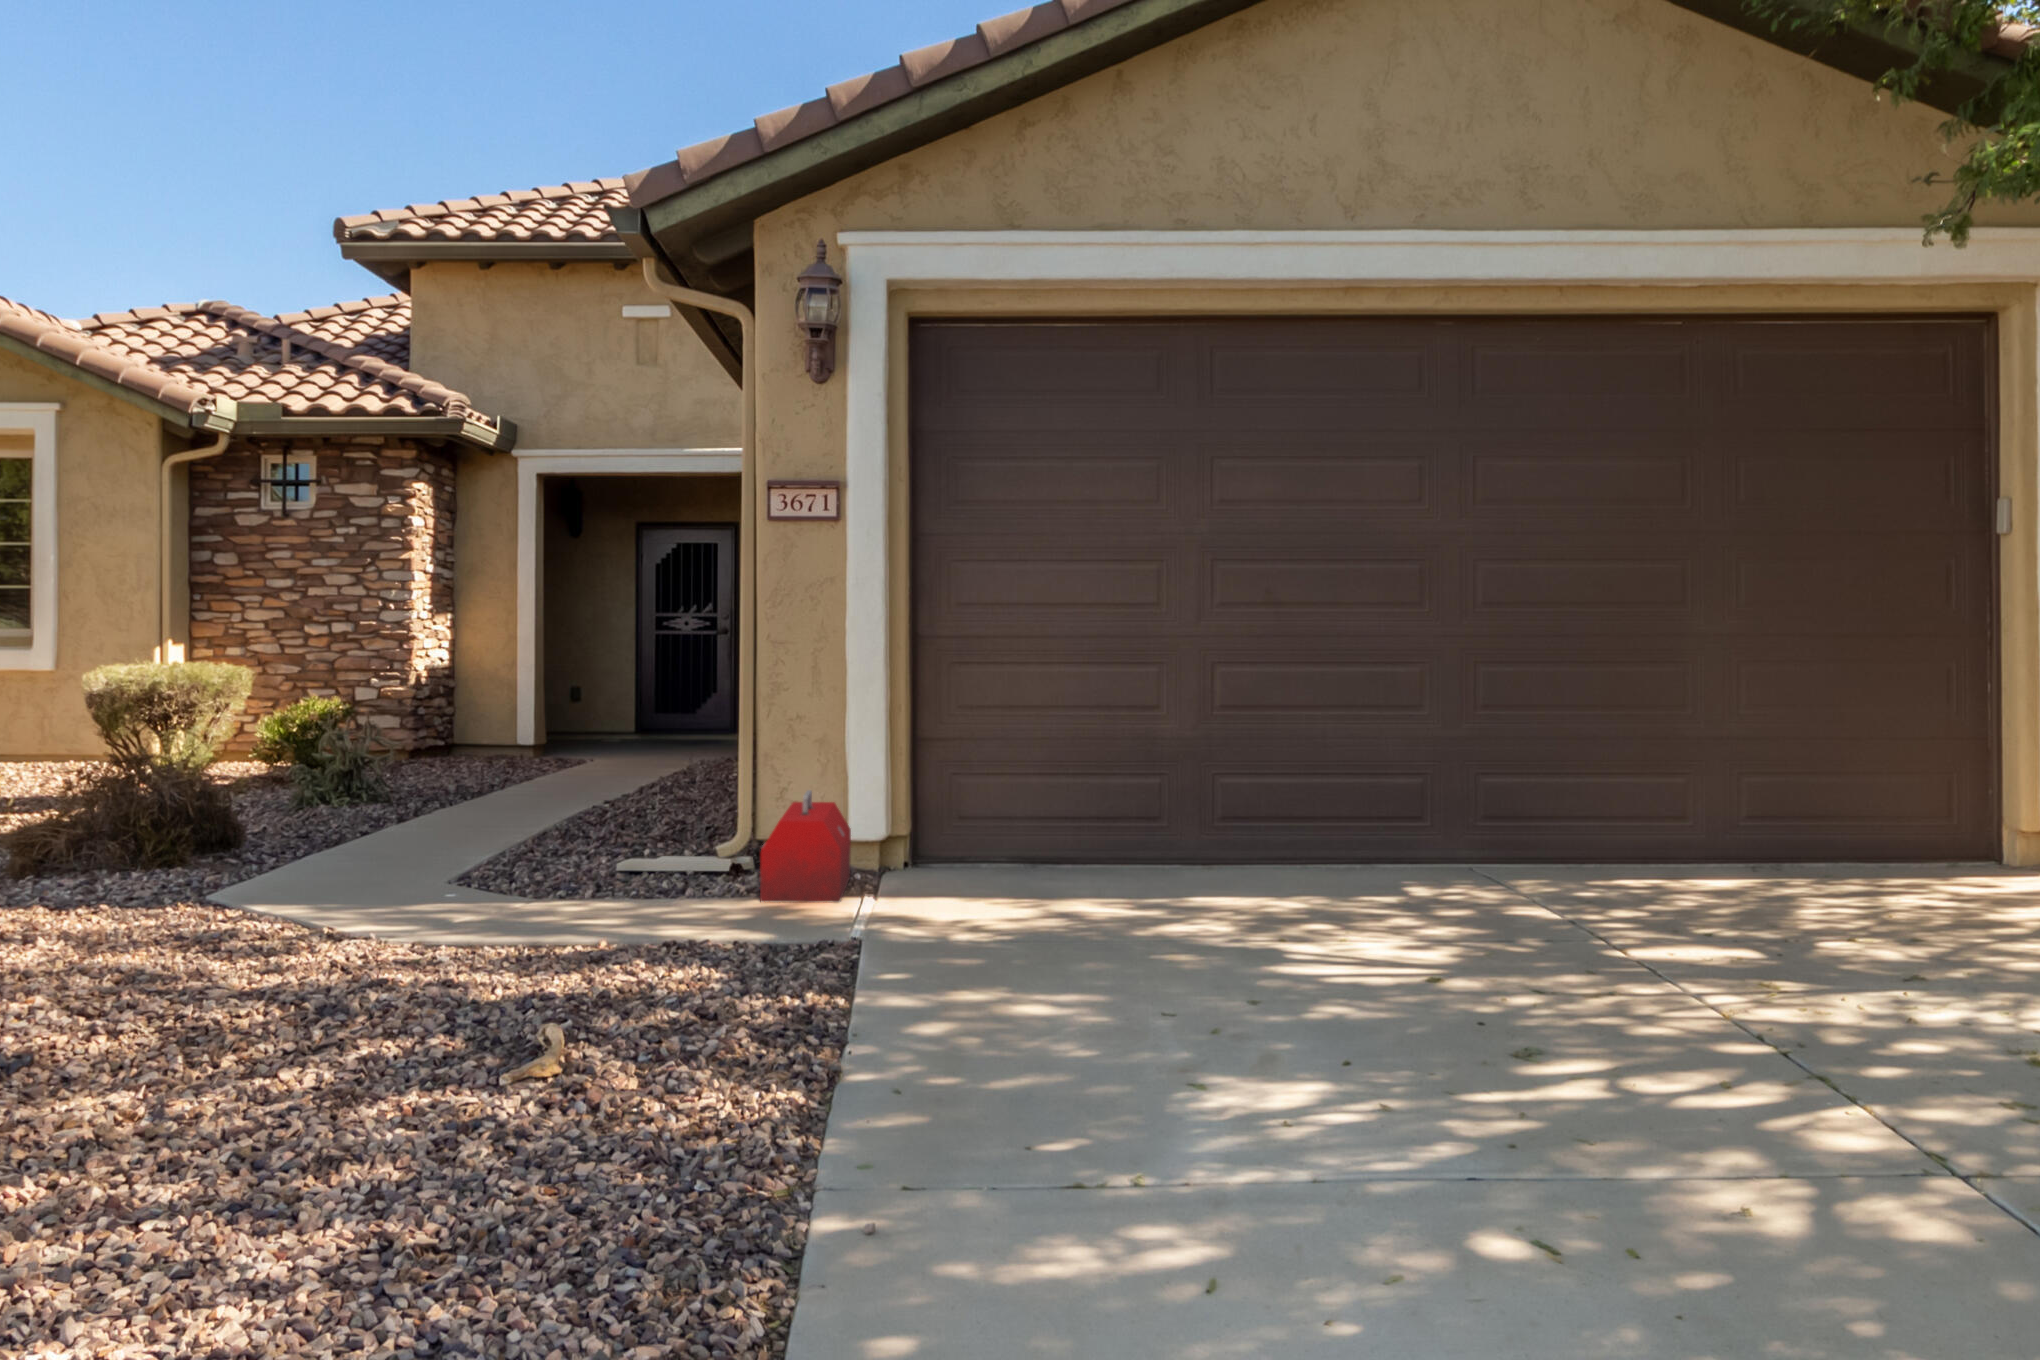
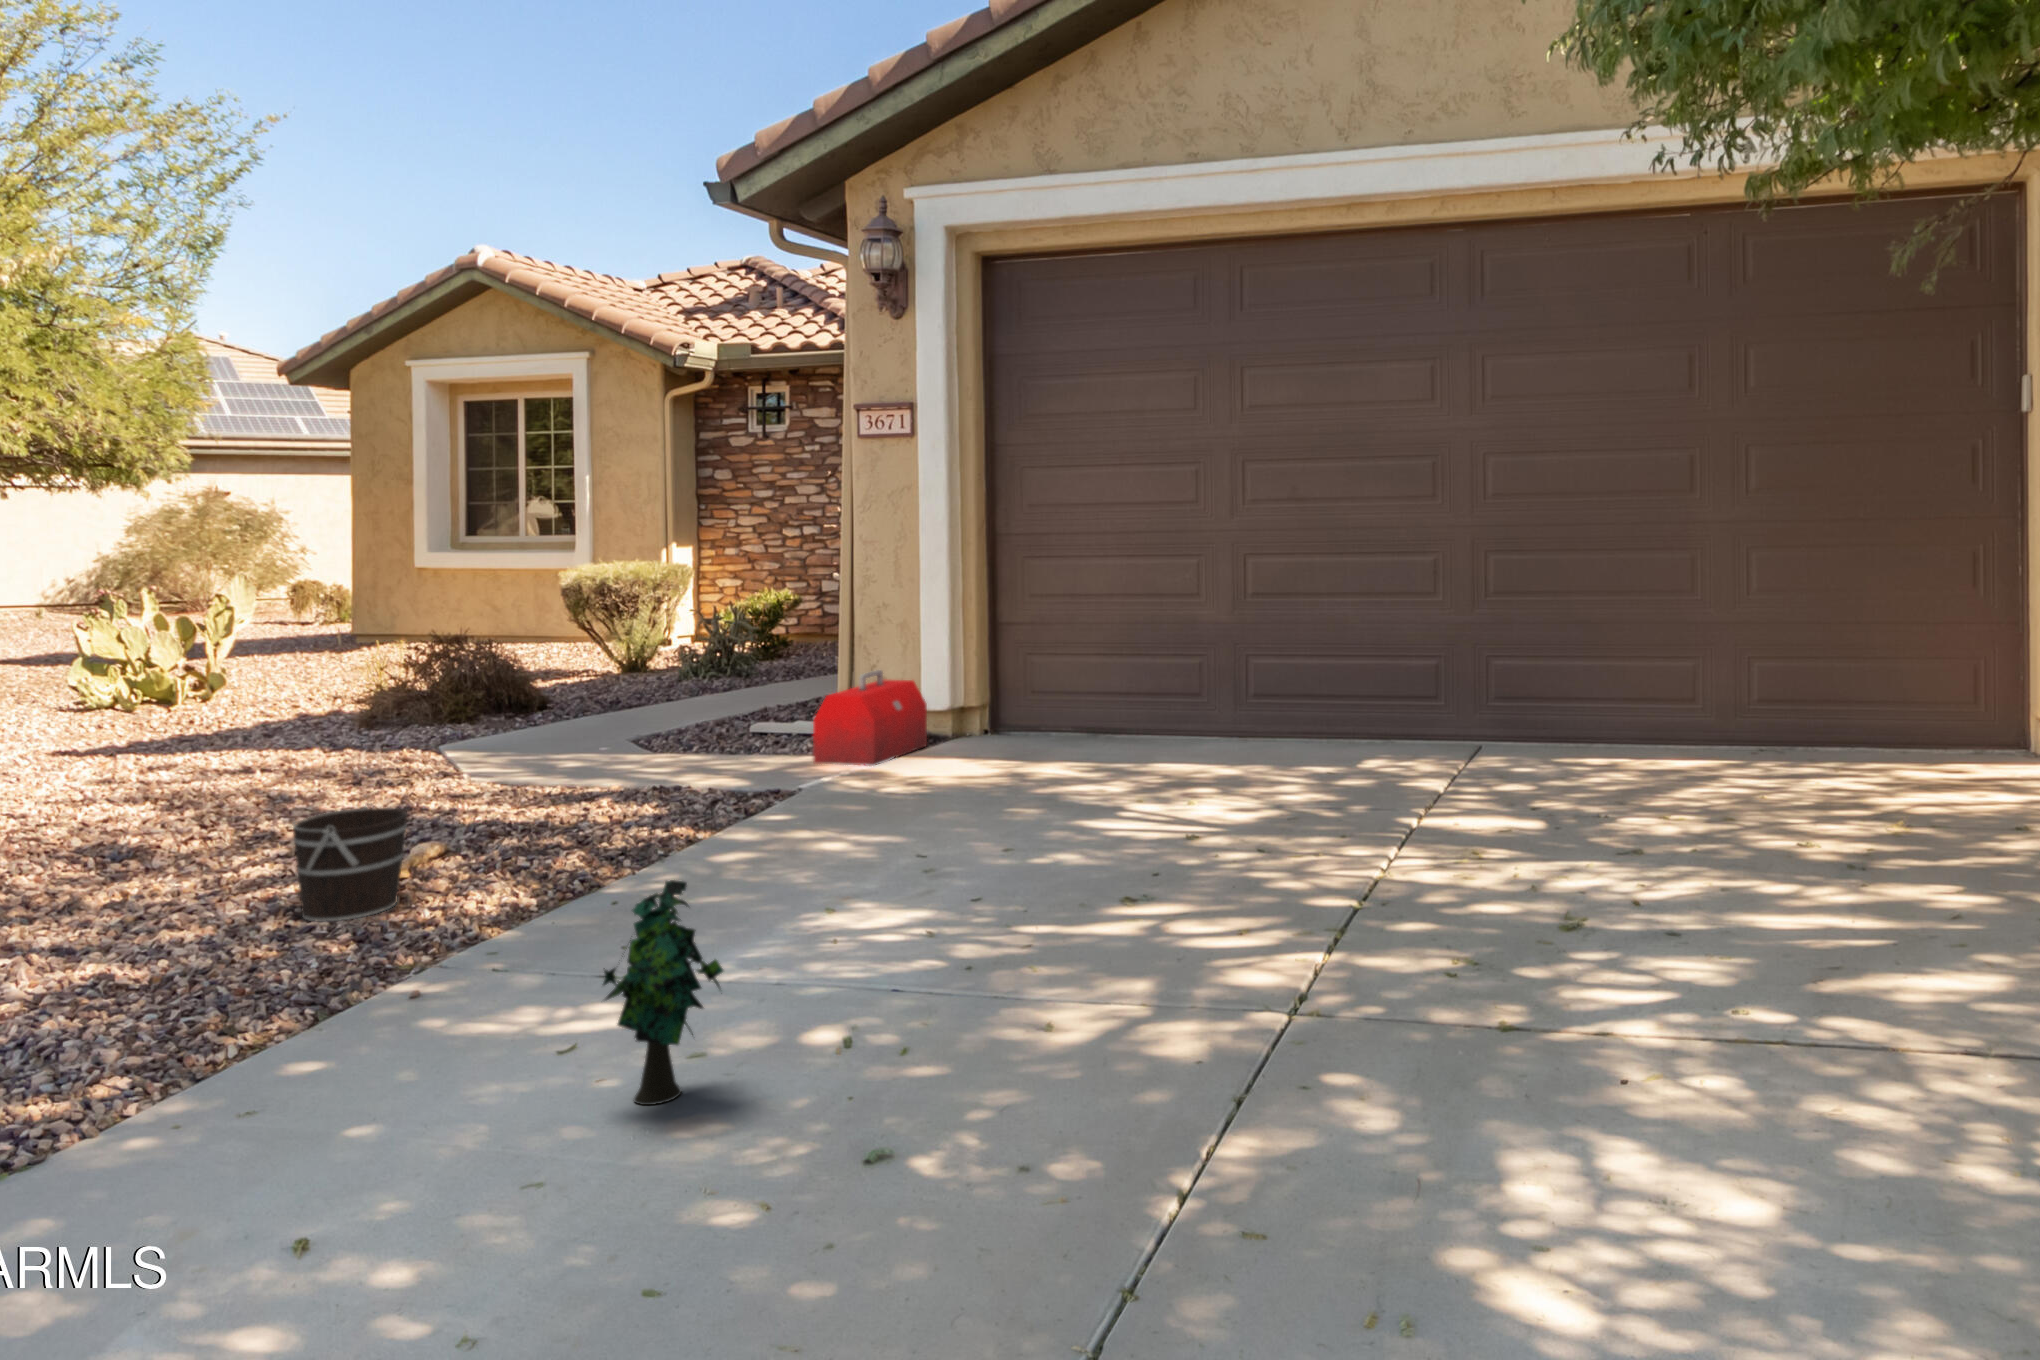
bucket: none [546,963,671,1113] -> present [293,804,408,922]
decorative plant: none [1426,1022,1580,1283] -> present [603,880,723,1105]

